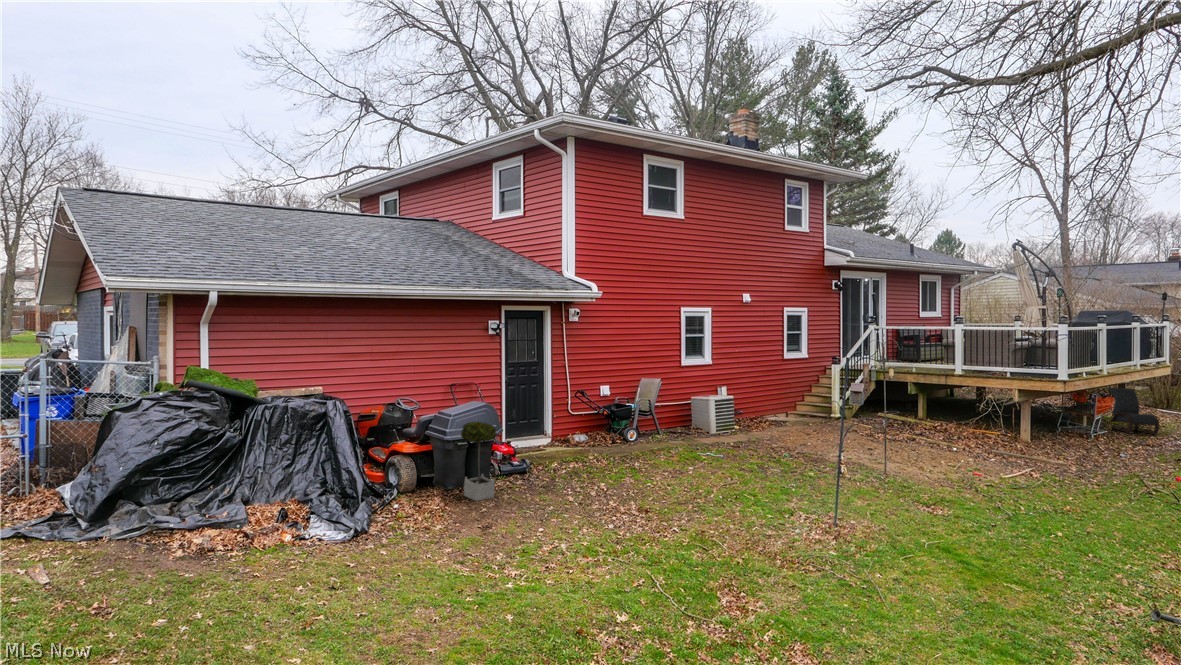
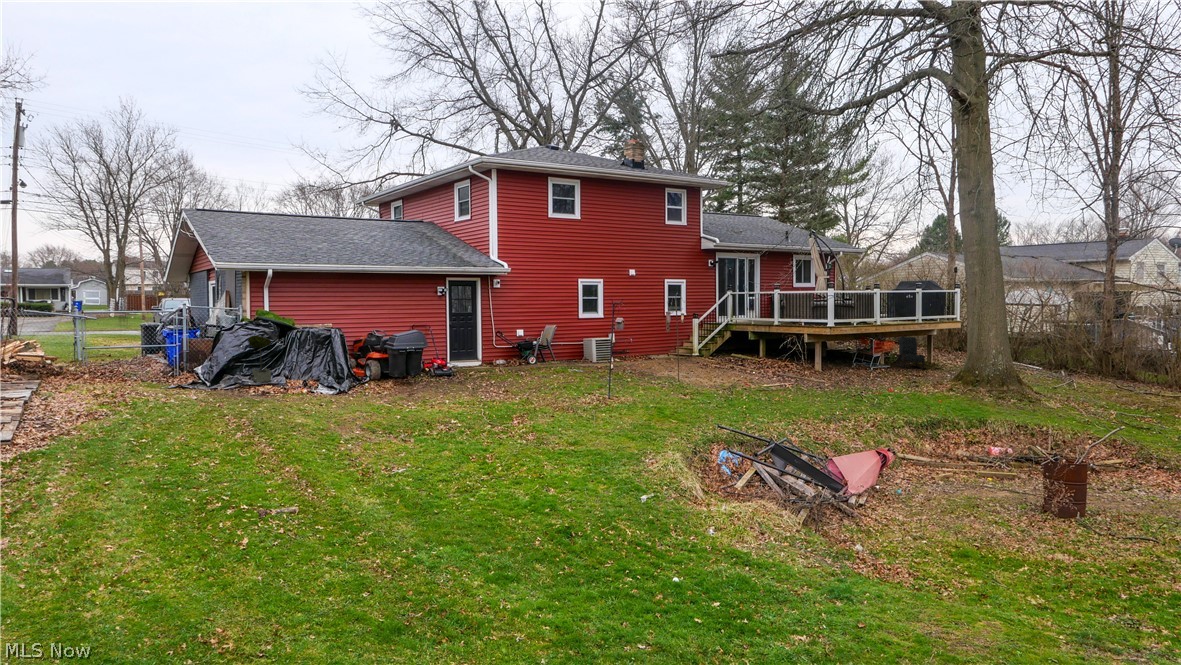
potted tree: present [461,422,496,501] -> present [248,335,271,382]

